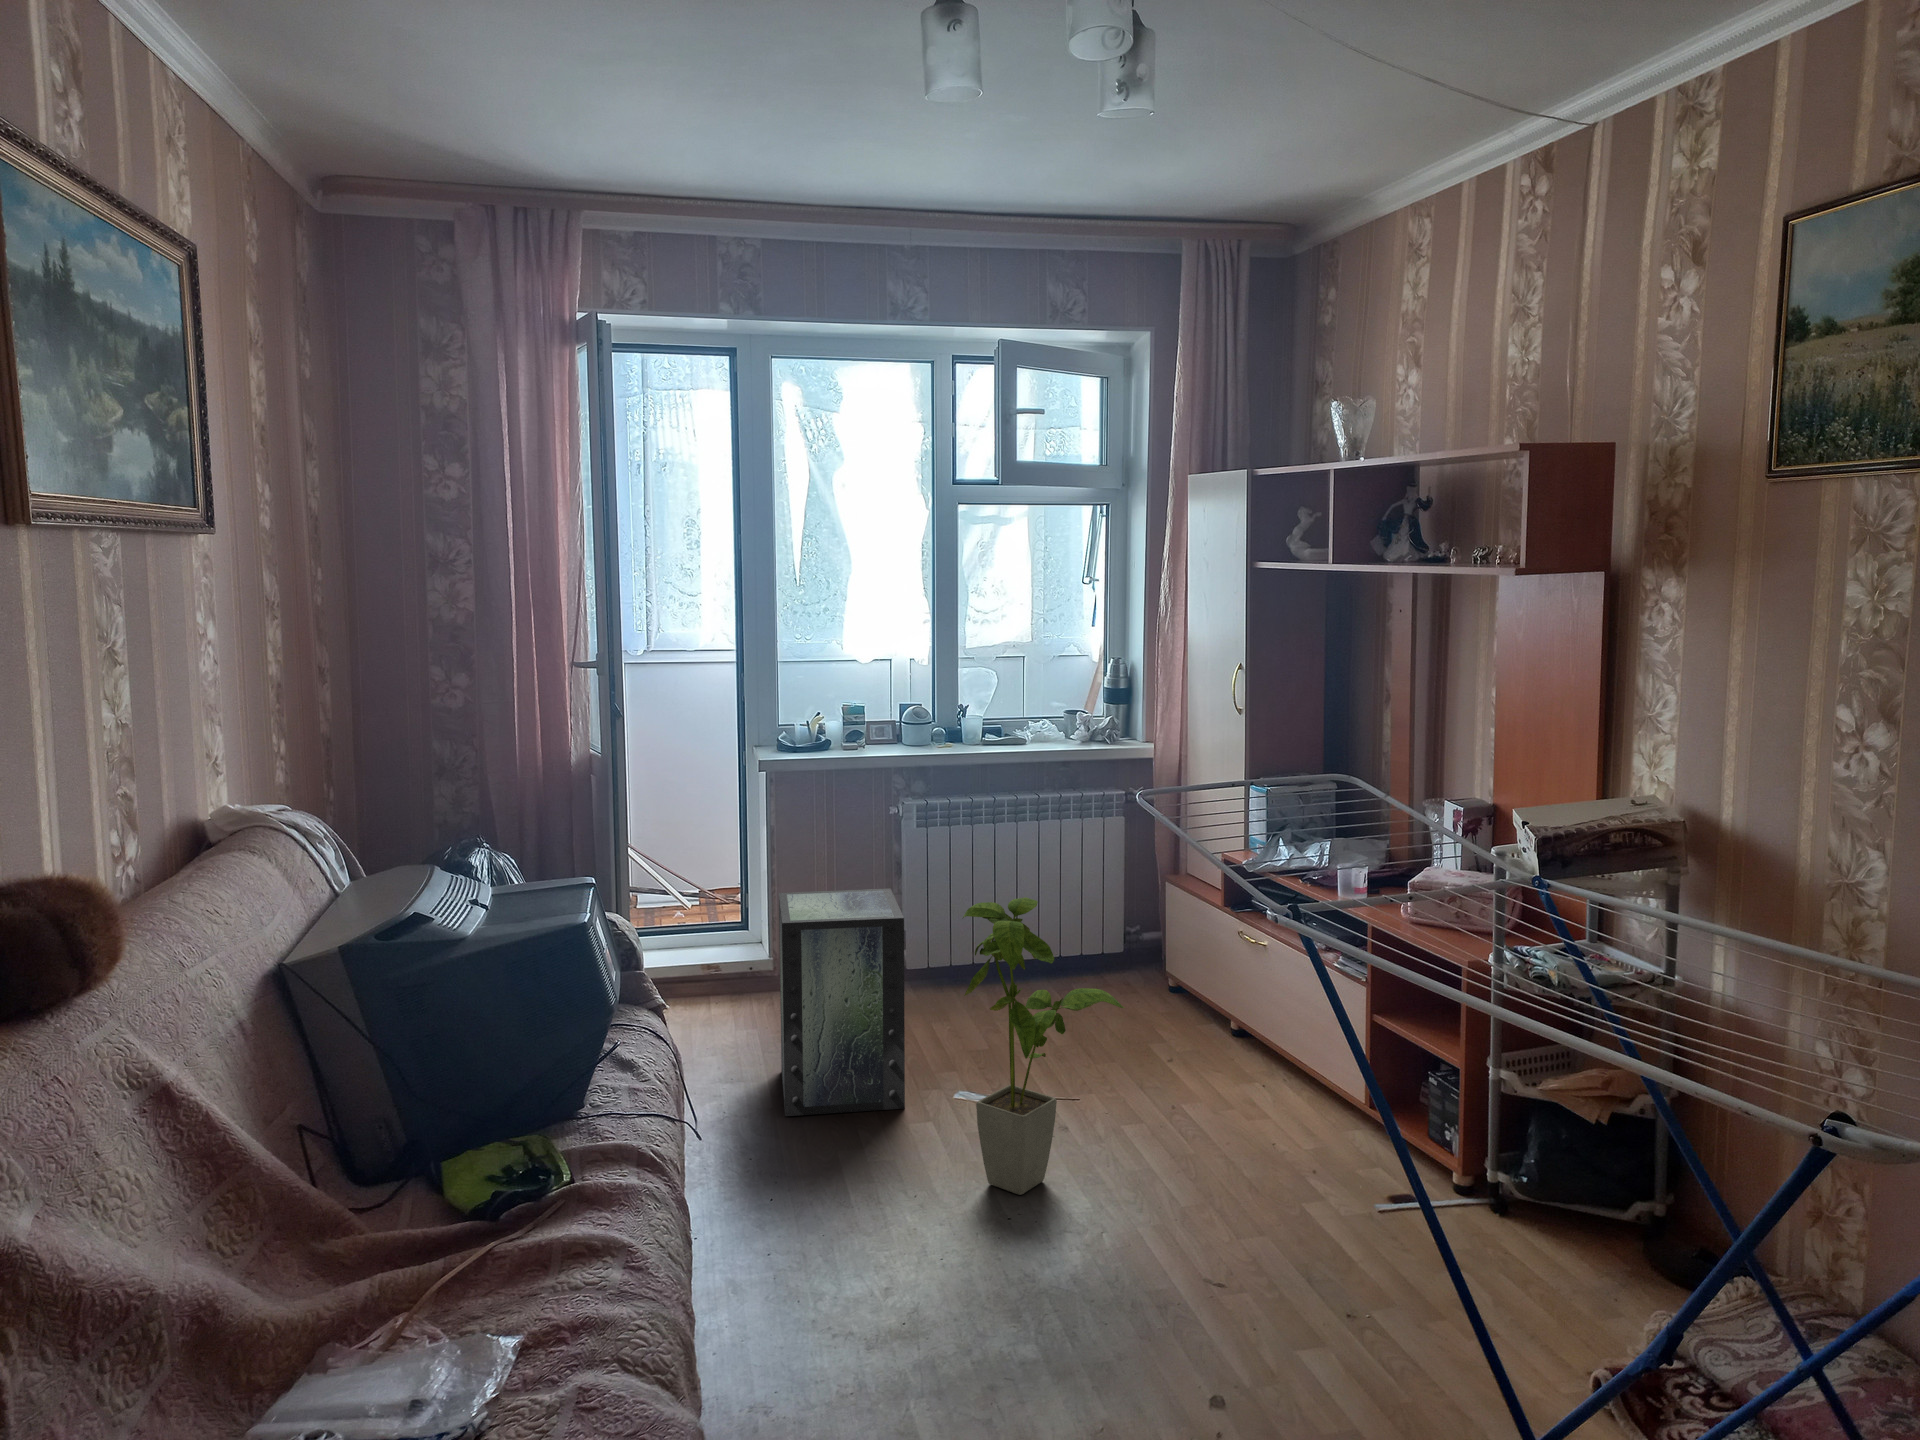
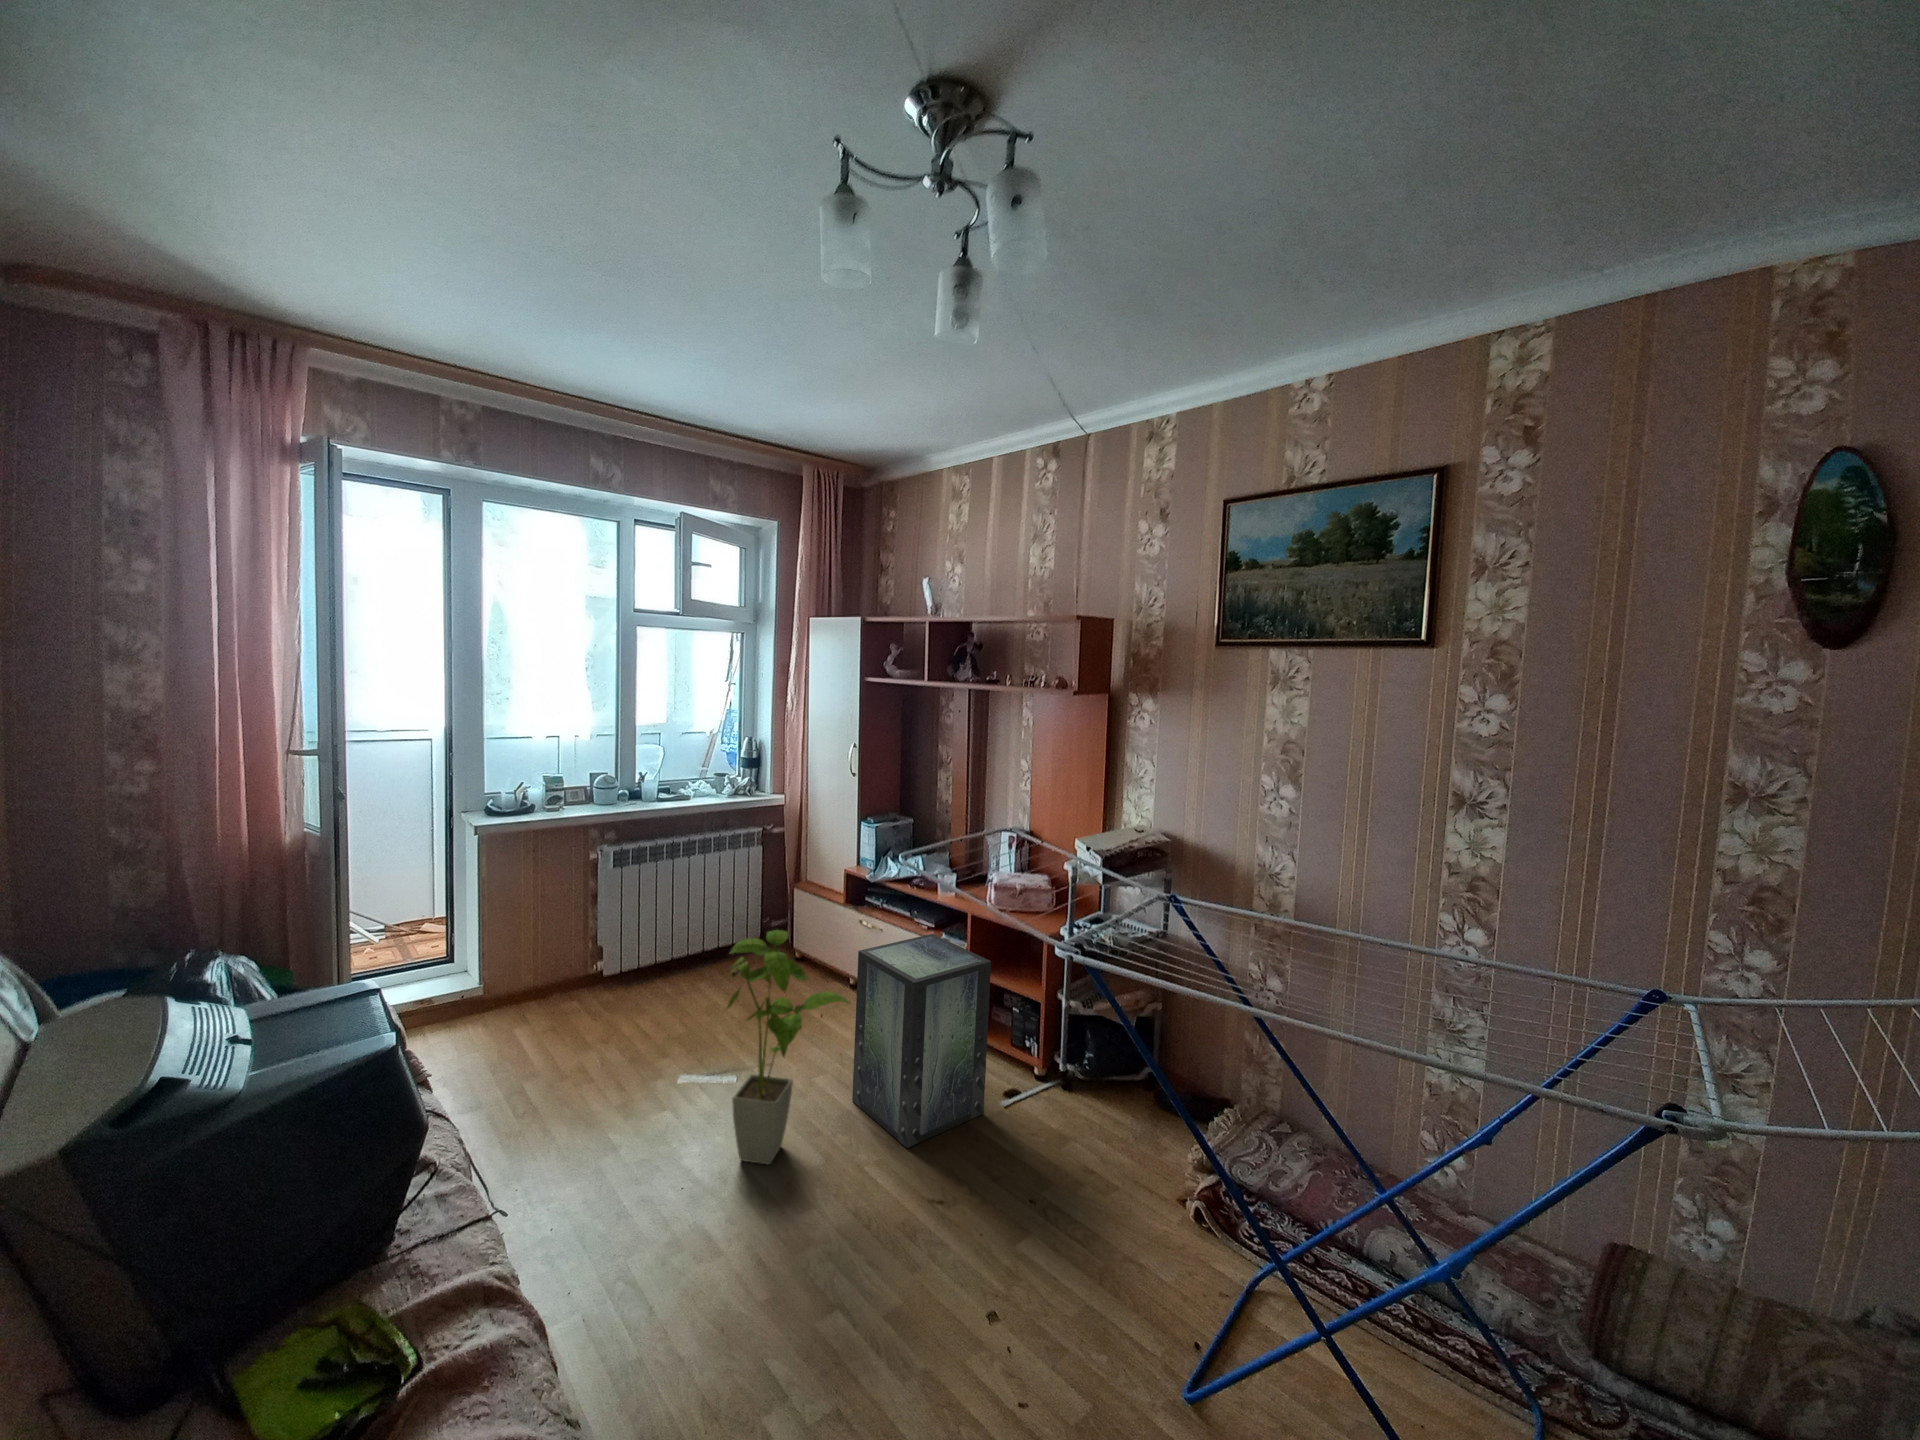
storage box: present [779,889,905,1116] -> present [852,934,991,1148]

